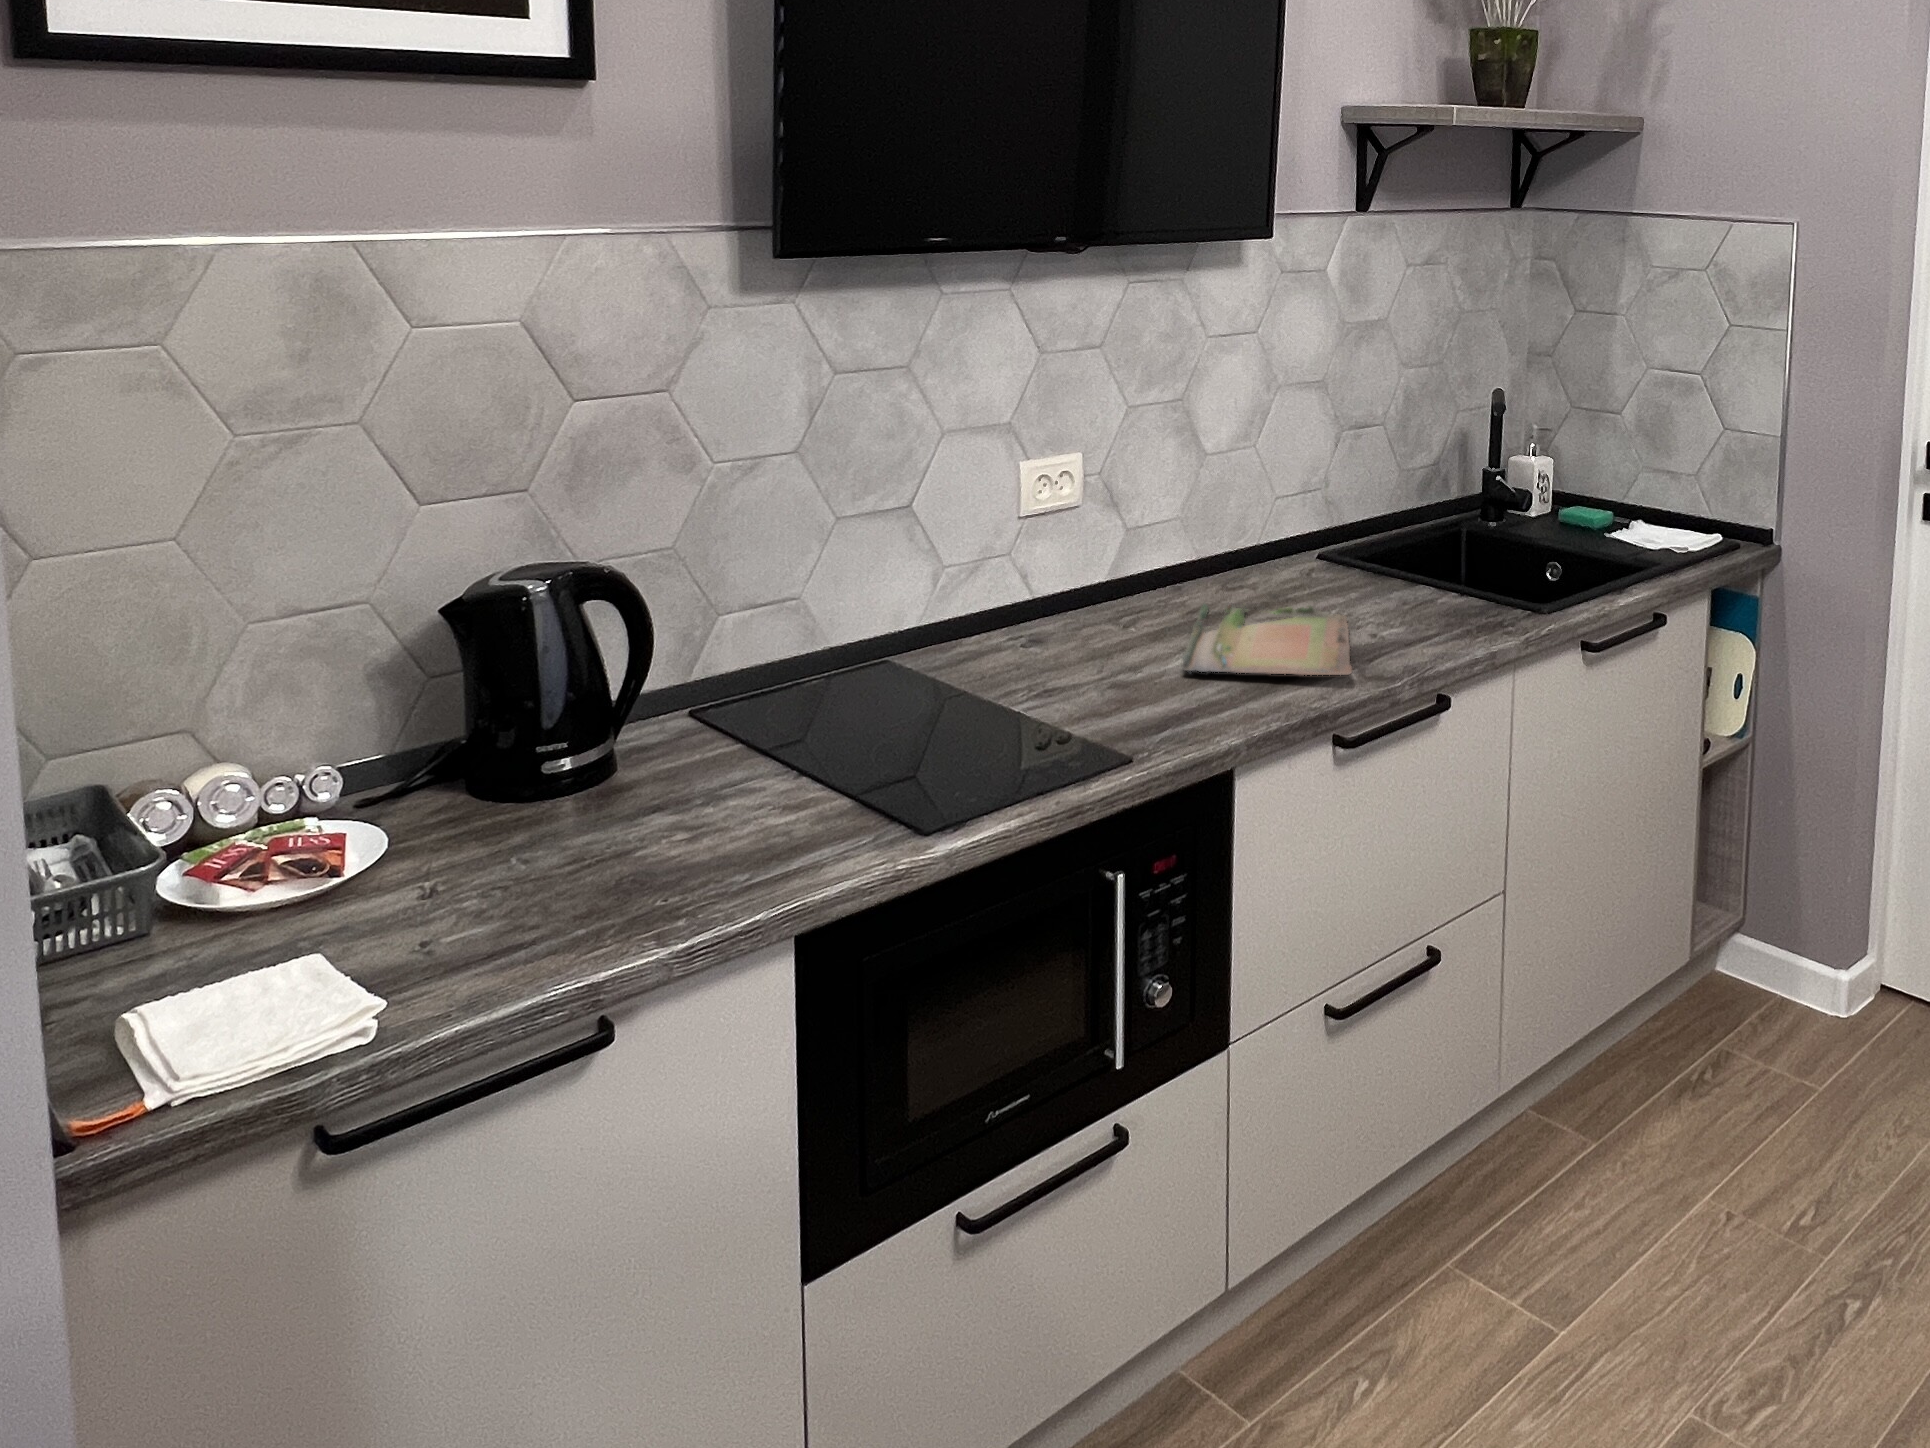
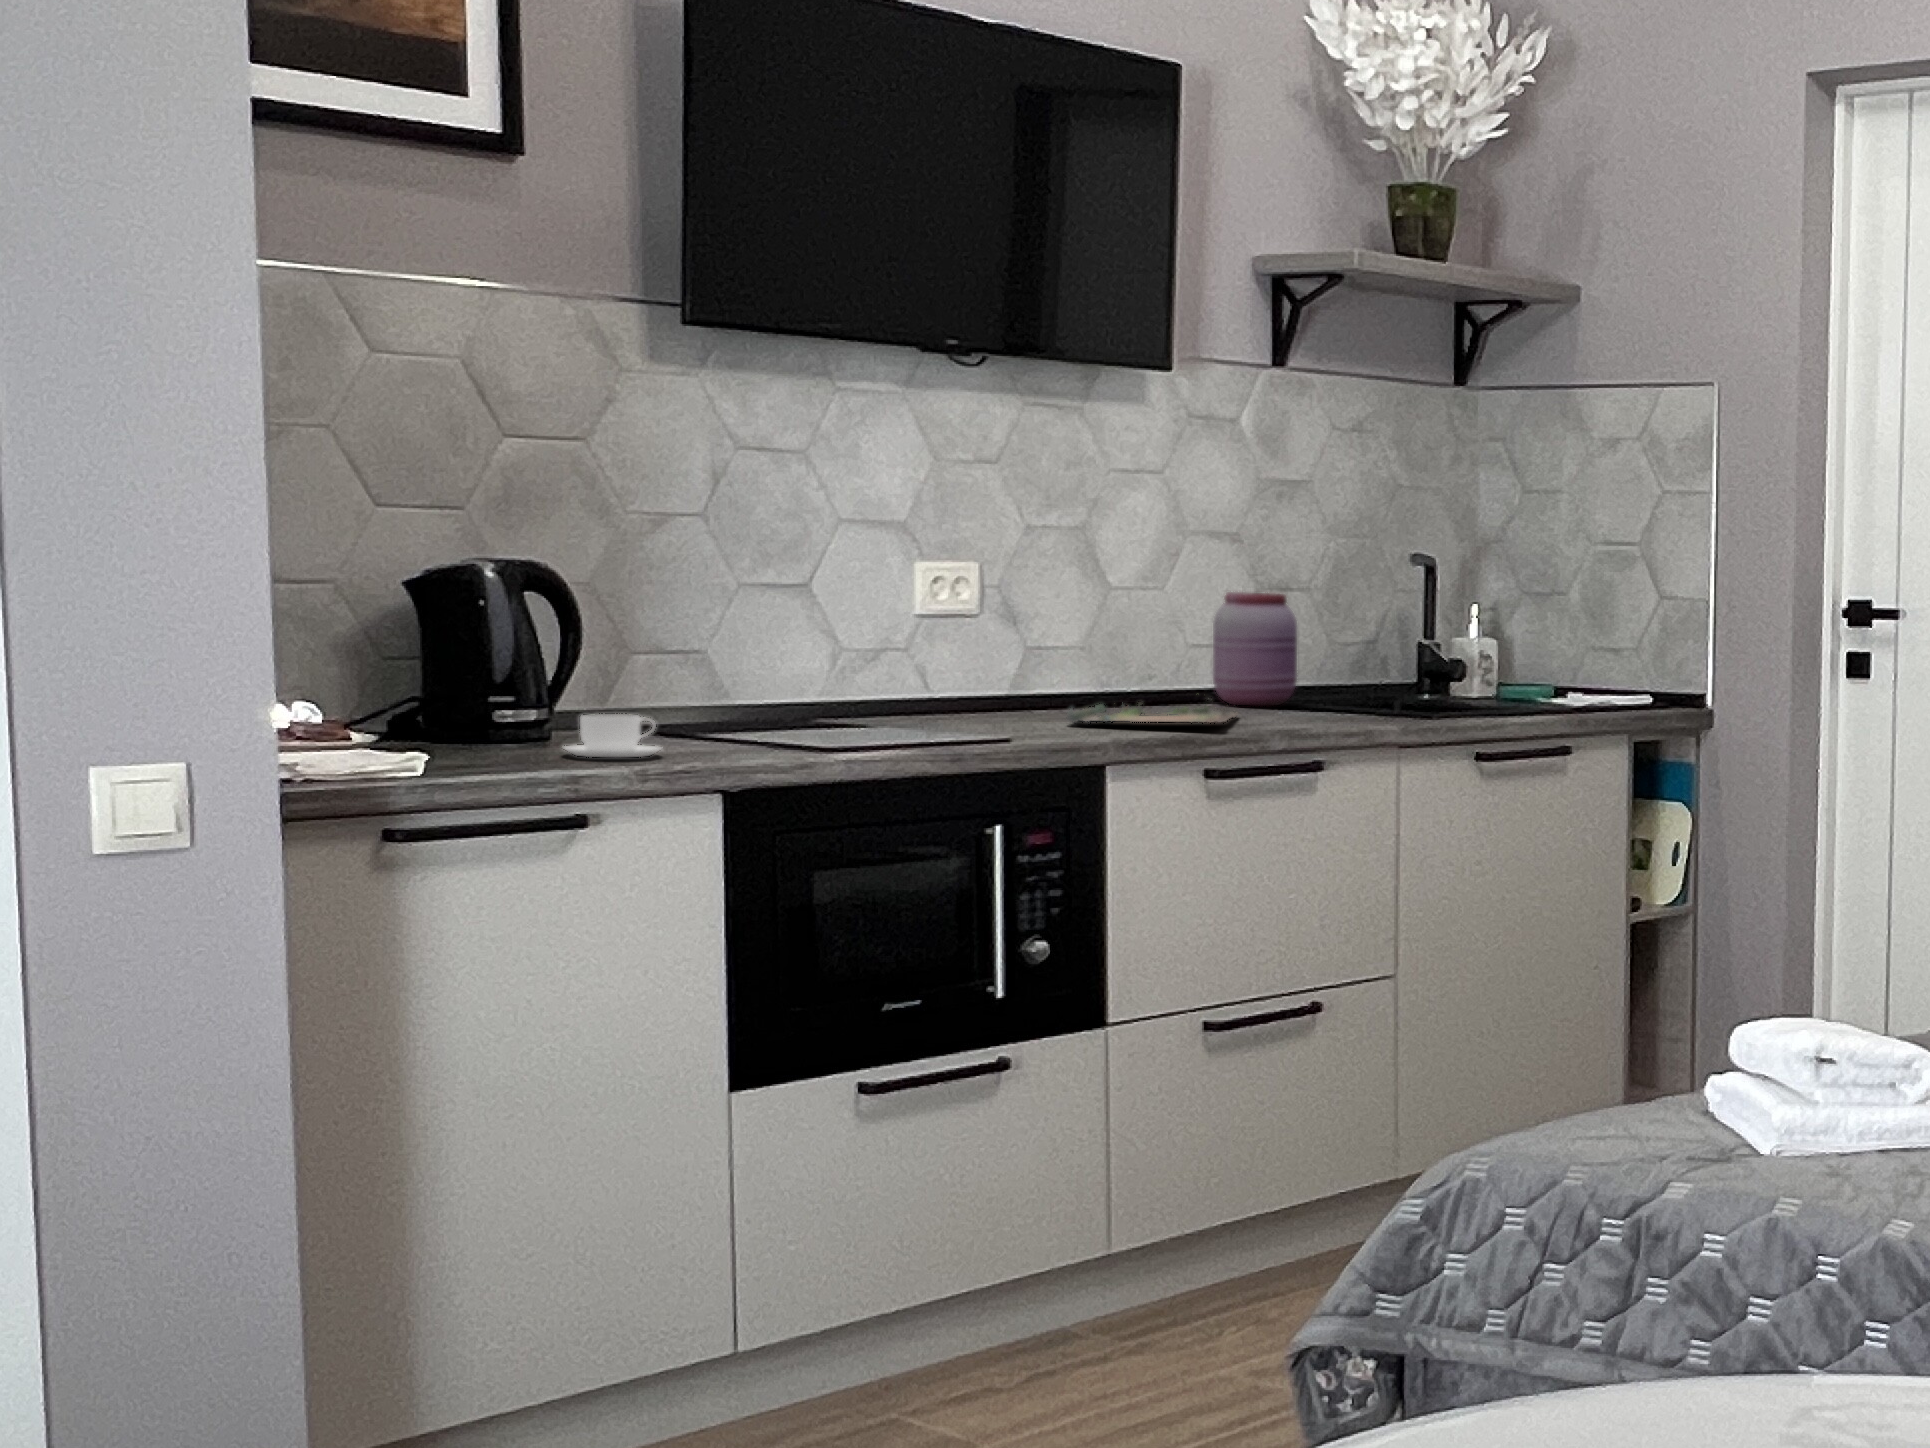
jar: none [1305,457,1391,580] -> present [1213,592,1297,706]
coffee cup: none [609,819,736,901] -> present [564,714,660,757]

